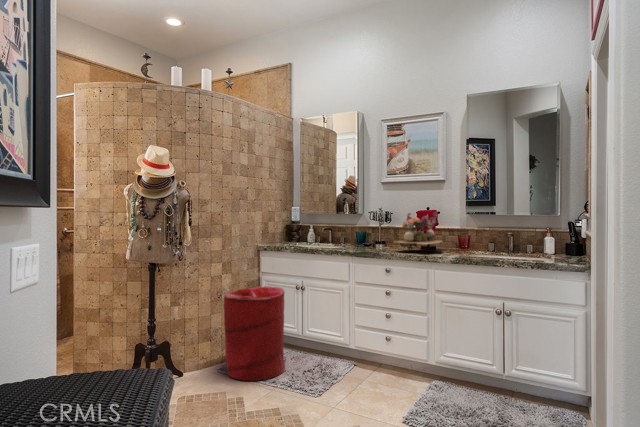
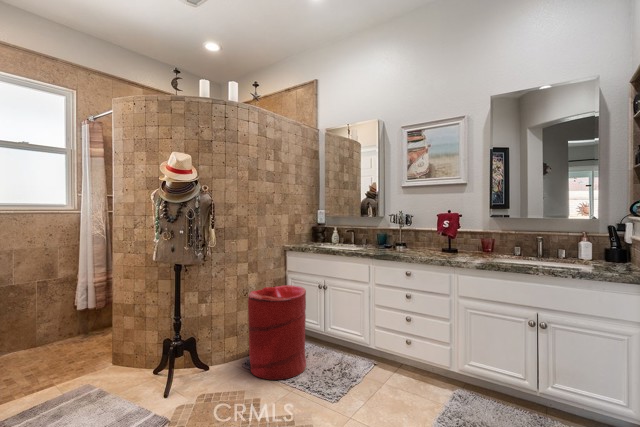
flower arrangement: present [394,212,442,250] -> none [413,214,467,254]

